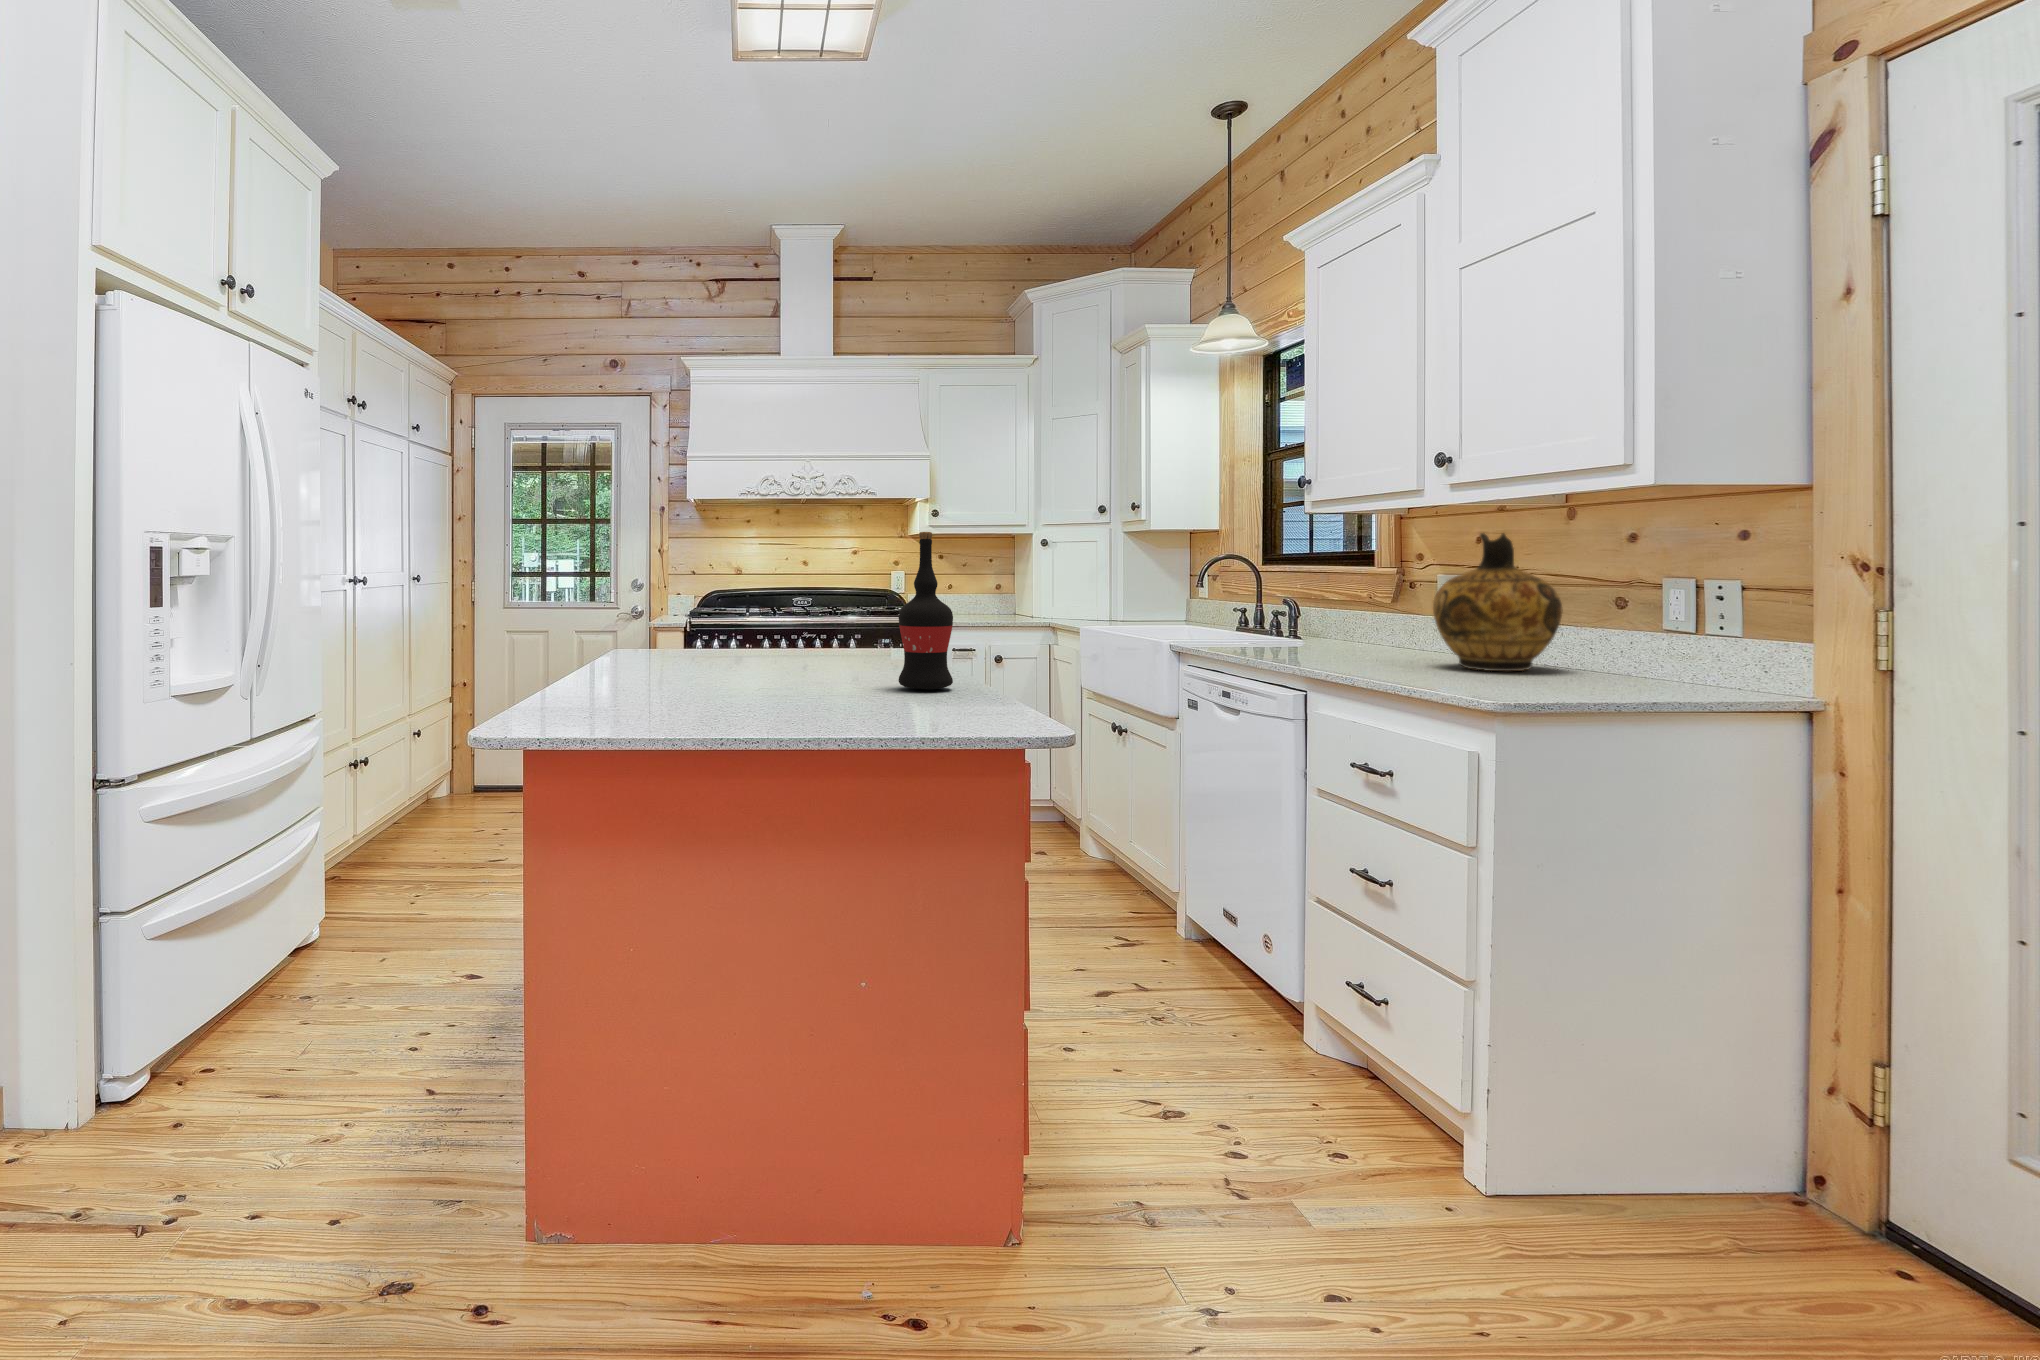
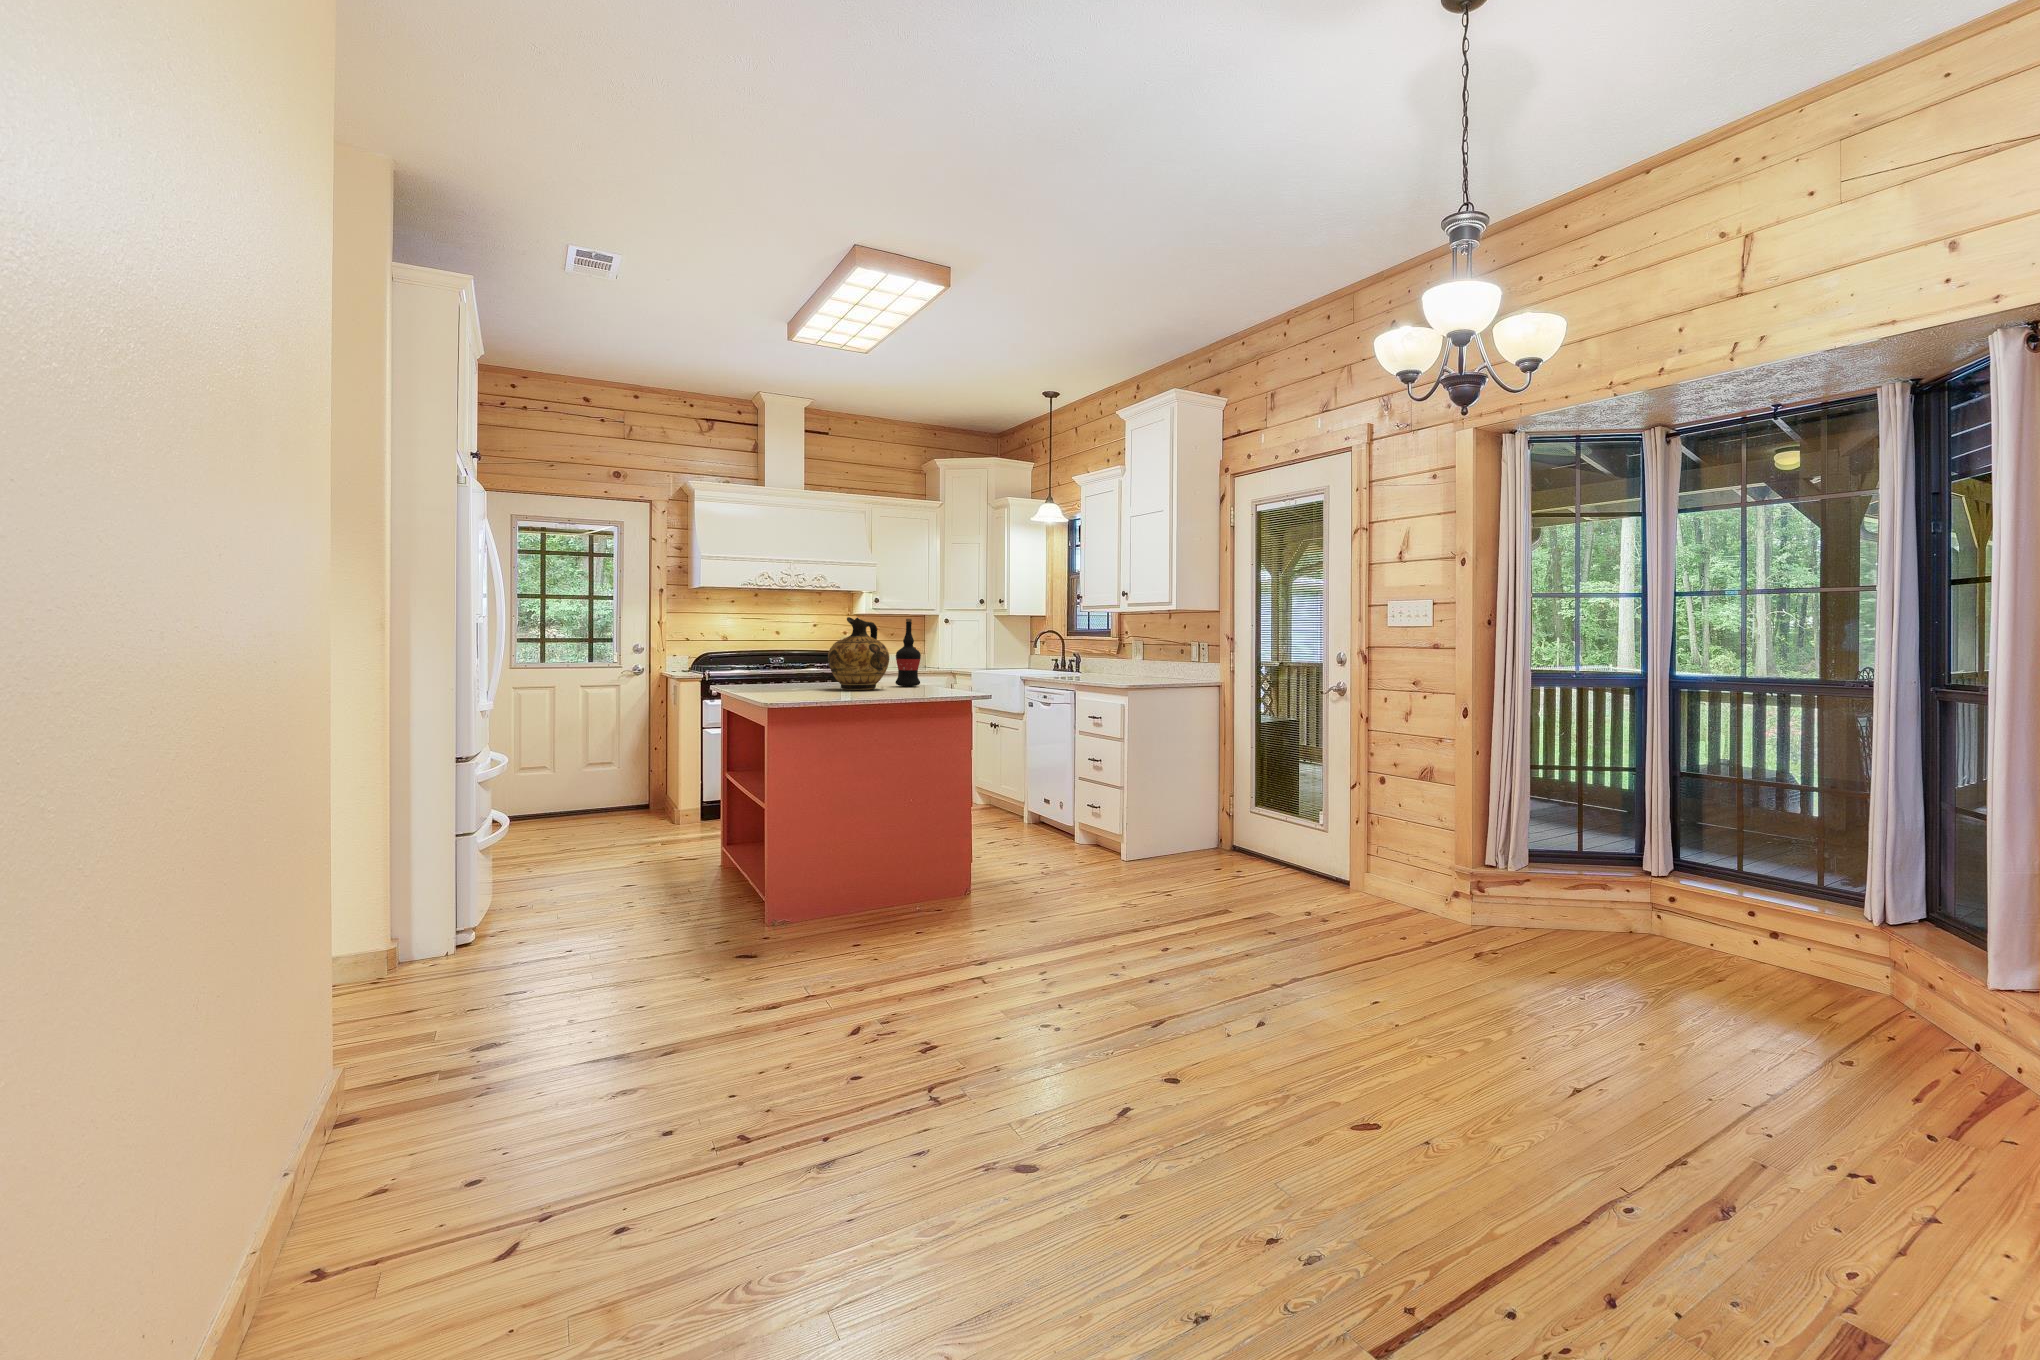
ceramic jug: present [1433,533,1563,671] -> present [828,617,889,690]

